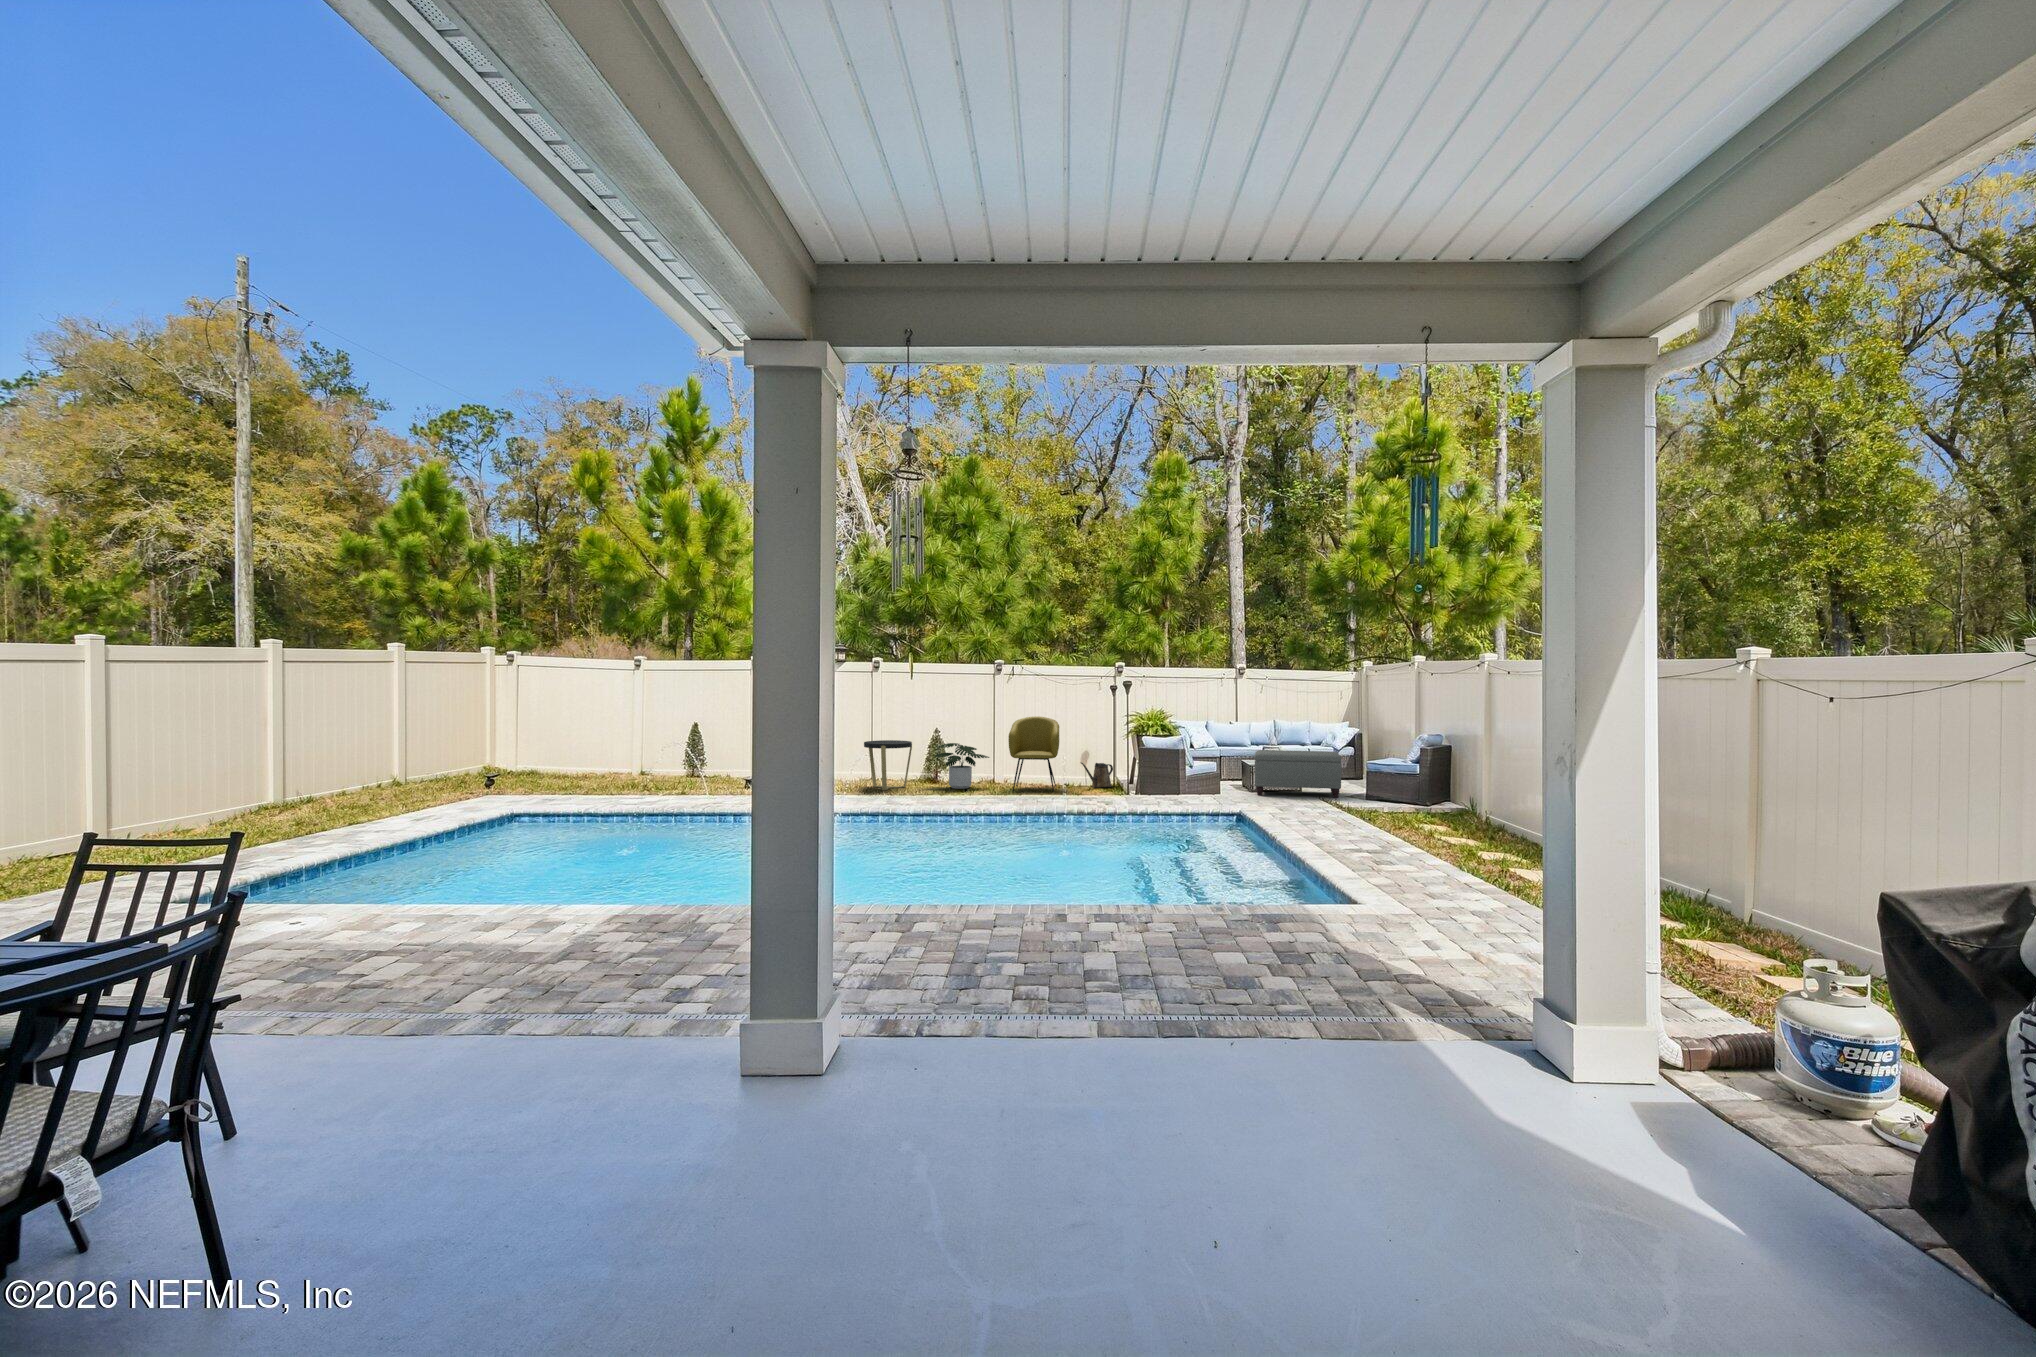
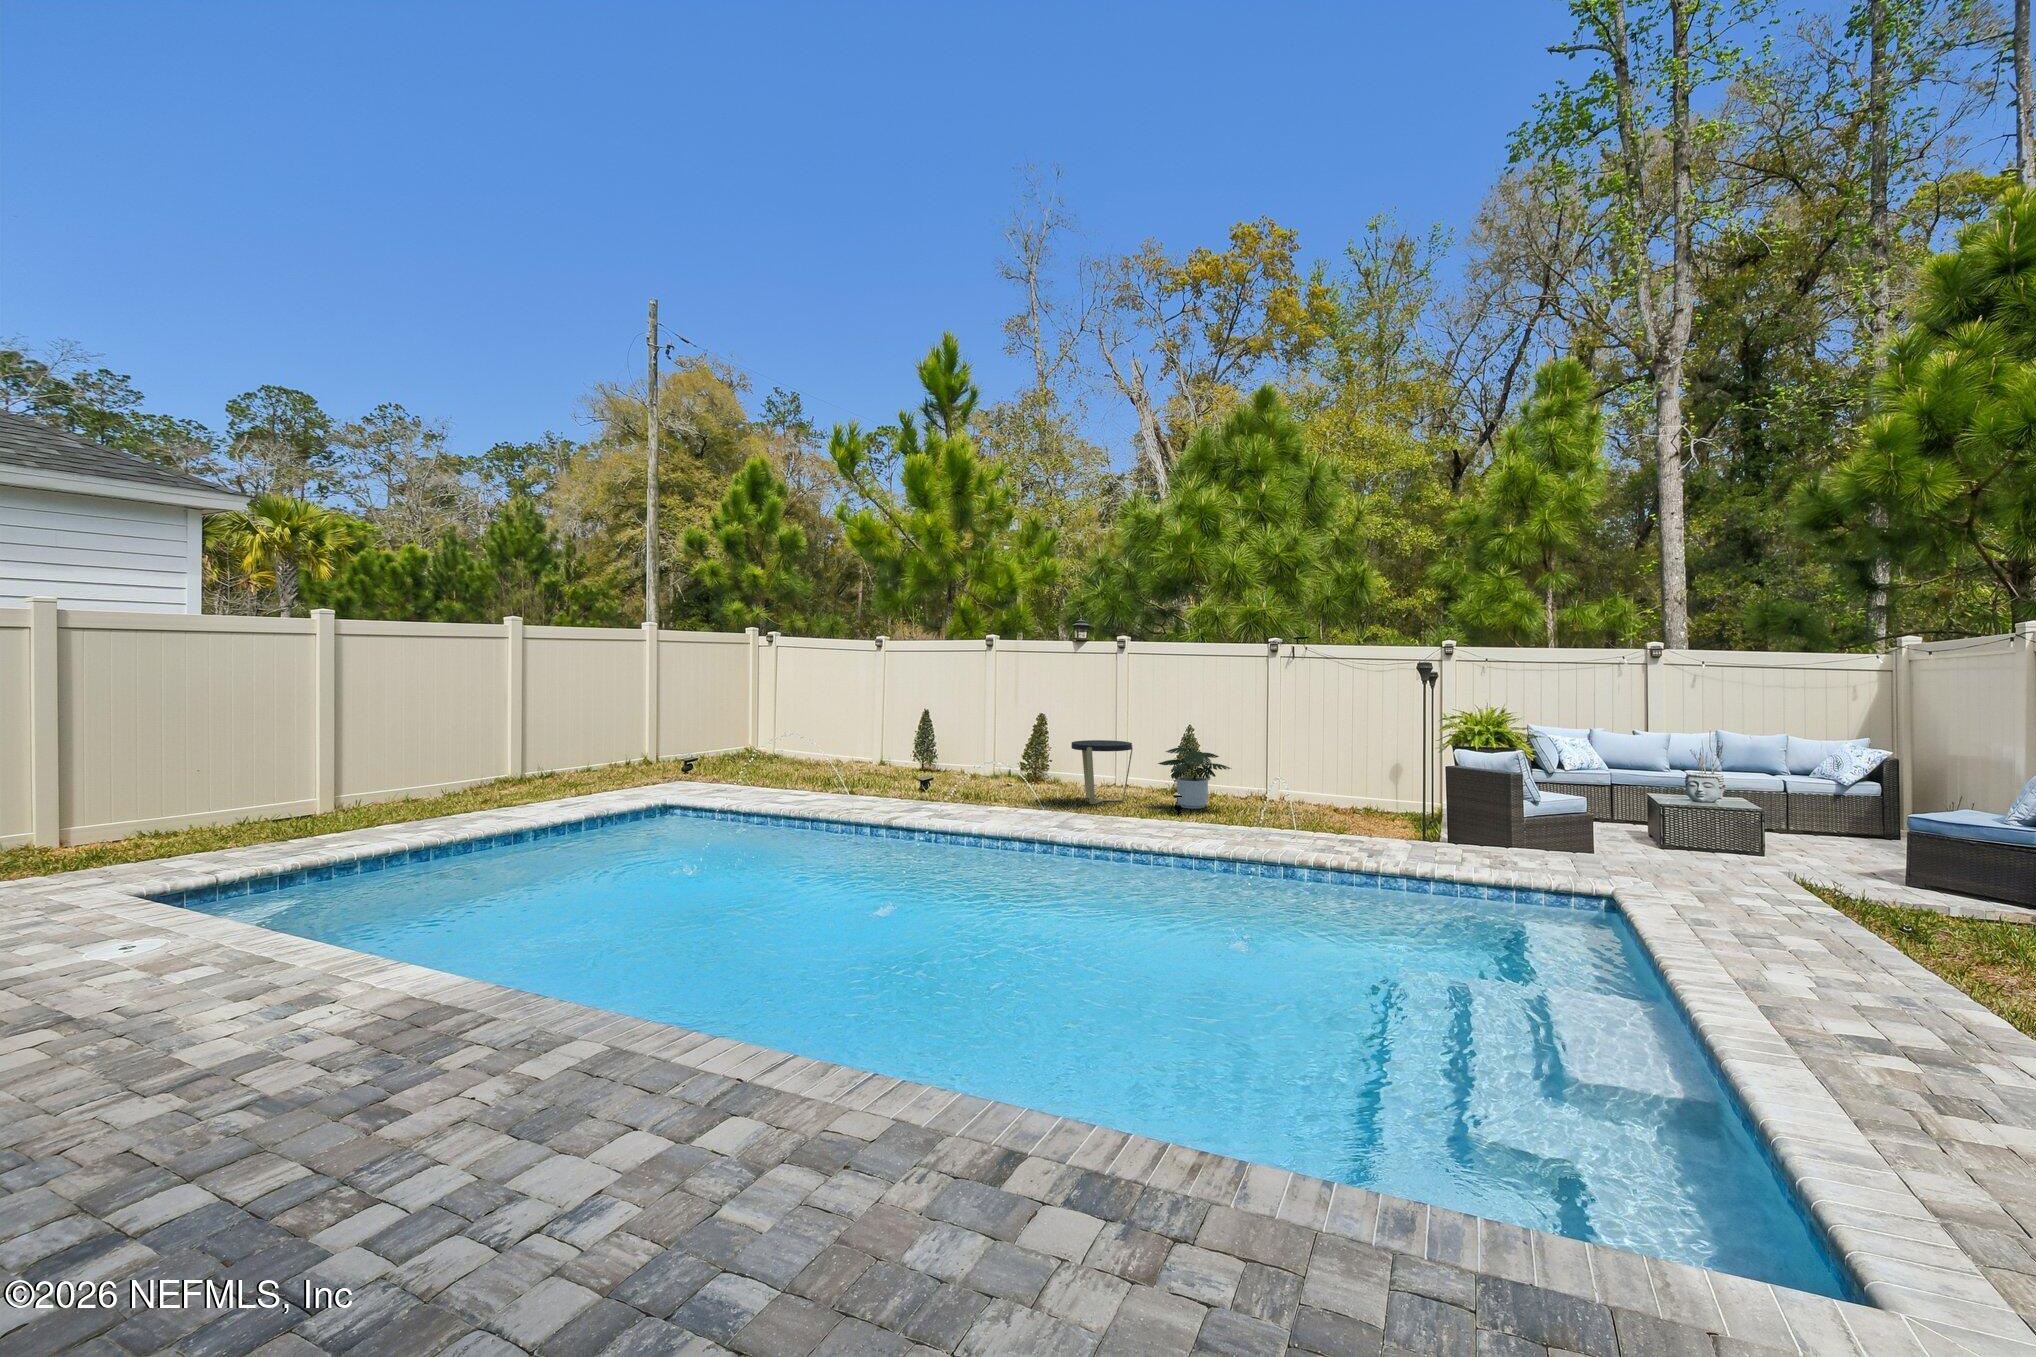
armchair: present [1008,716,1059,791] -> none [1254,715,1332,822]
ottoman: present [1254,750,1341,798] -> none [1659,780,1847,876]
watering can: present [1081,762,1113,788] -> none [1360,783,1417,821]

